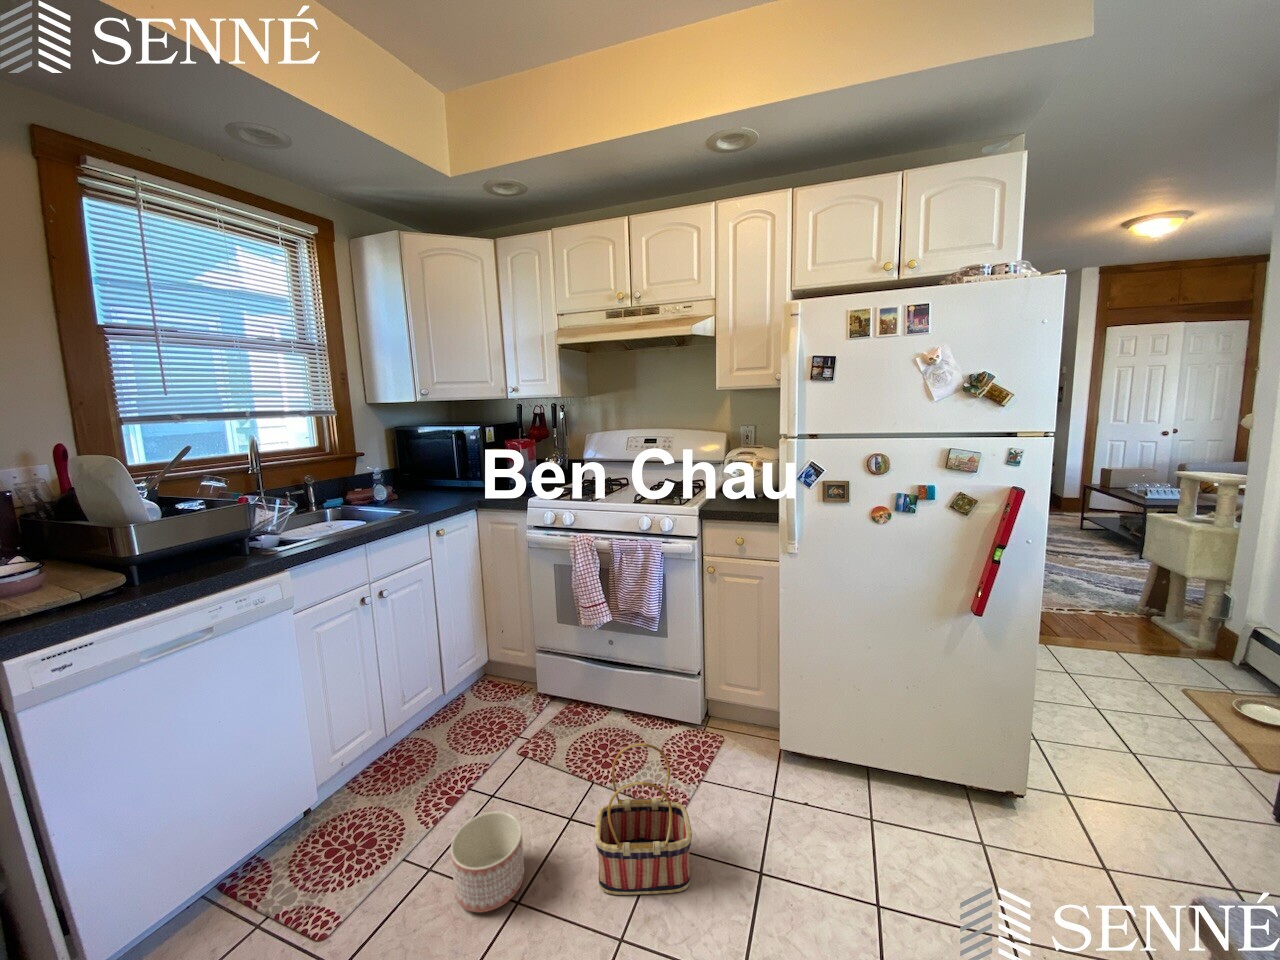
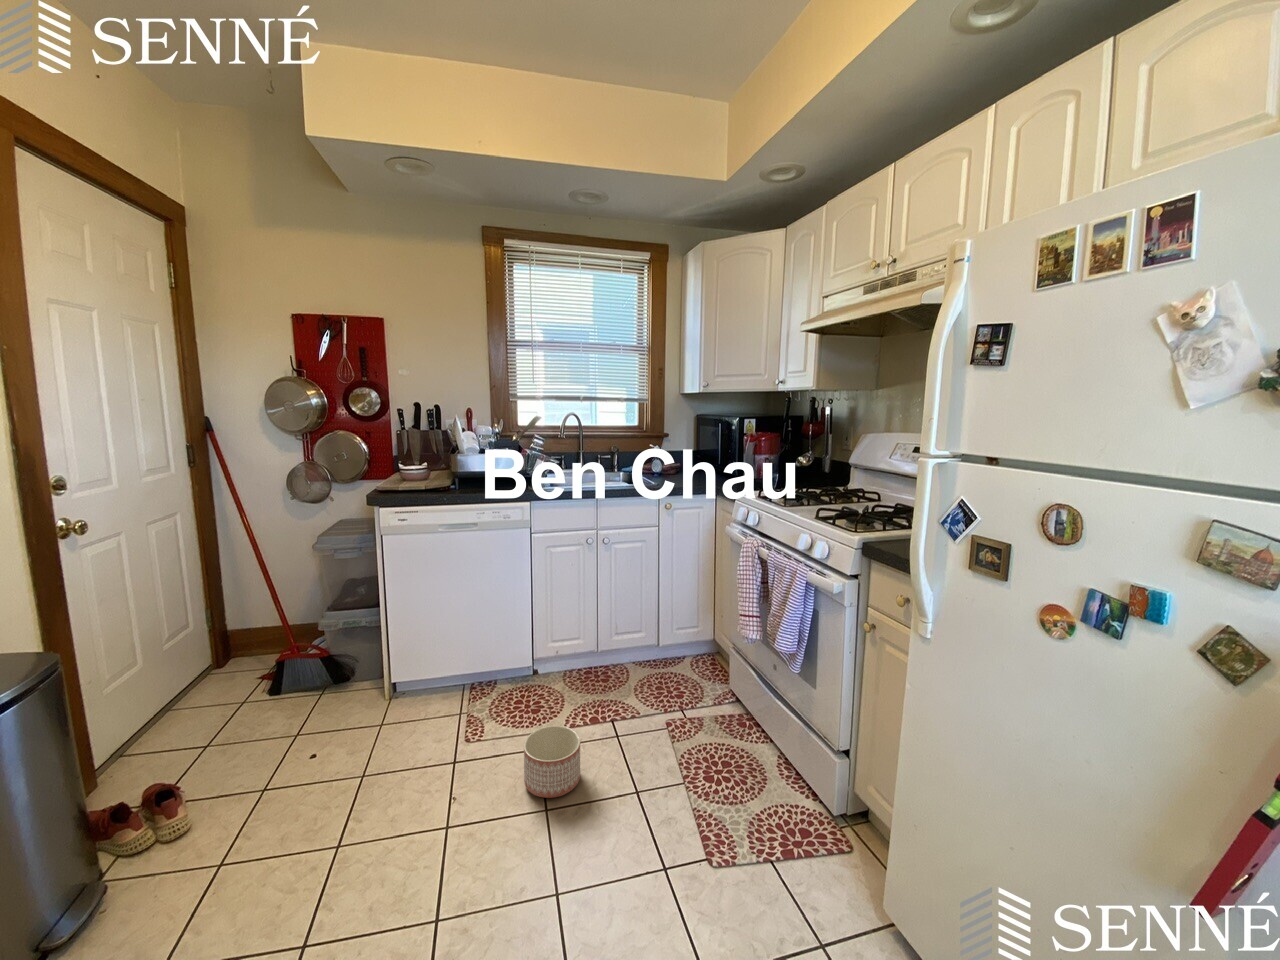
basket: present [595,743,692,895] -> none [589,741,676,912]

